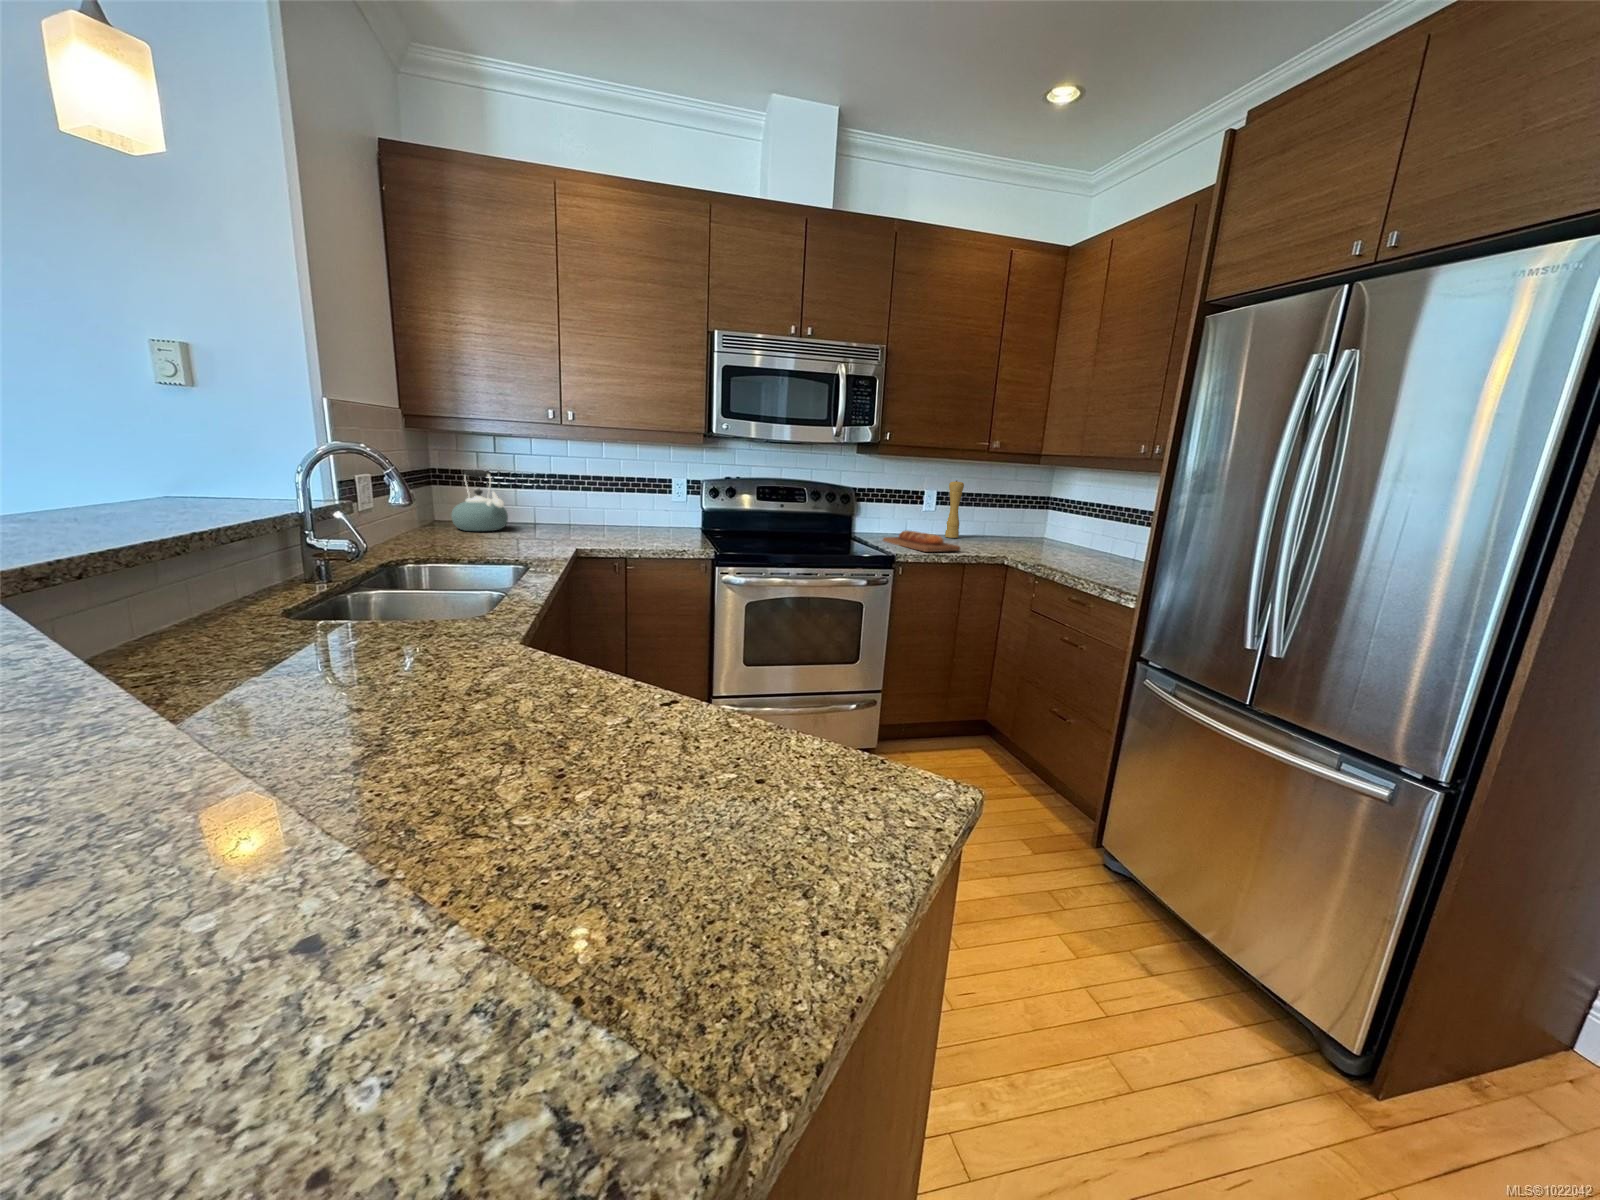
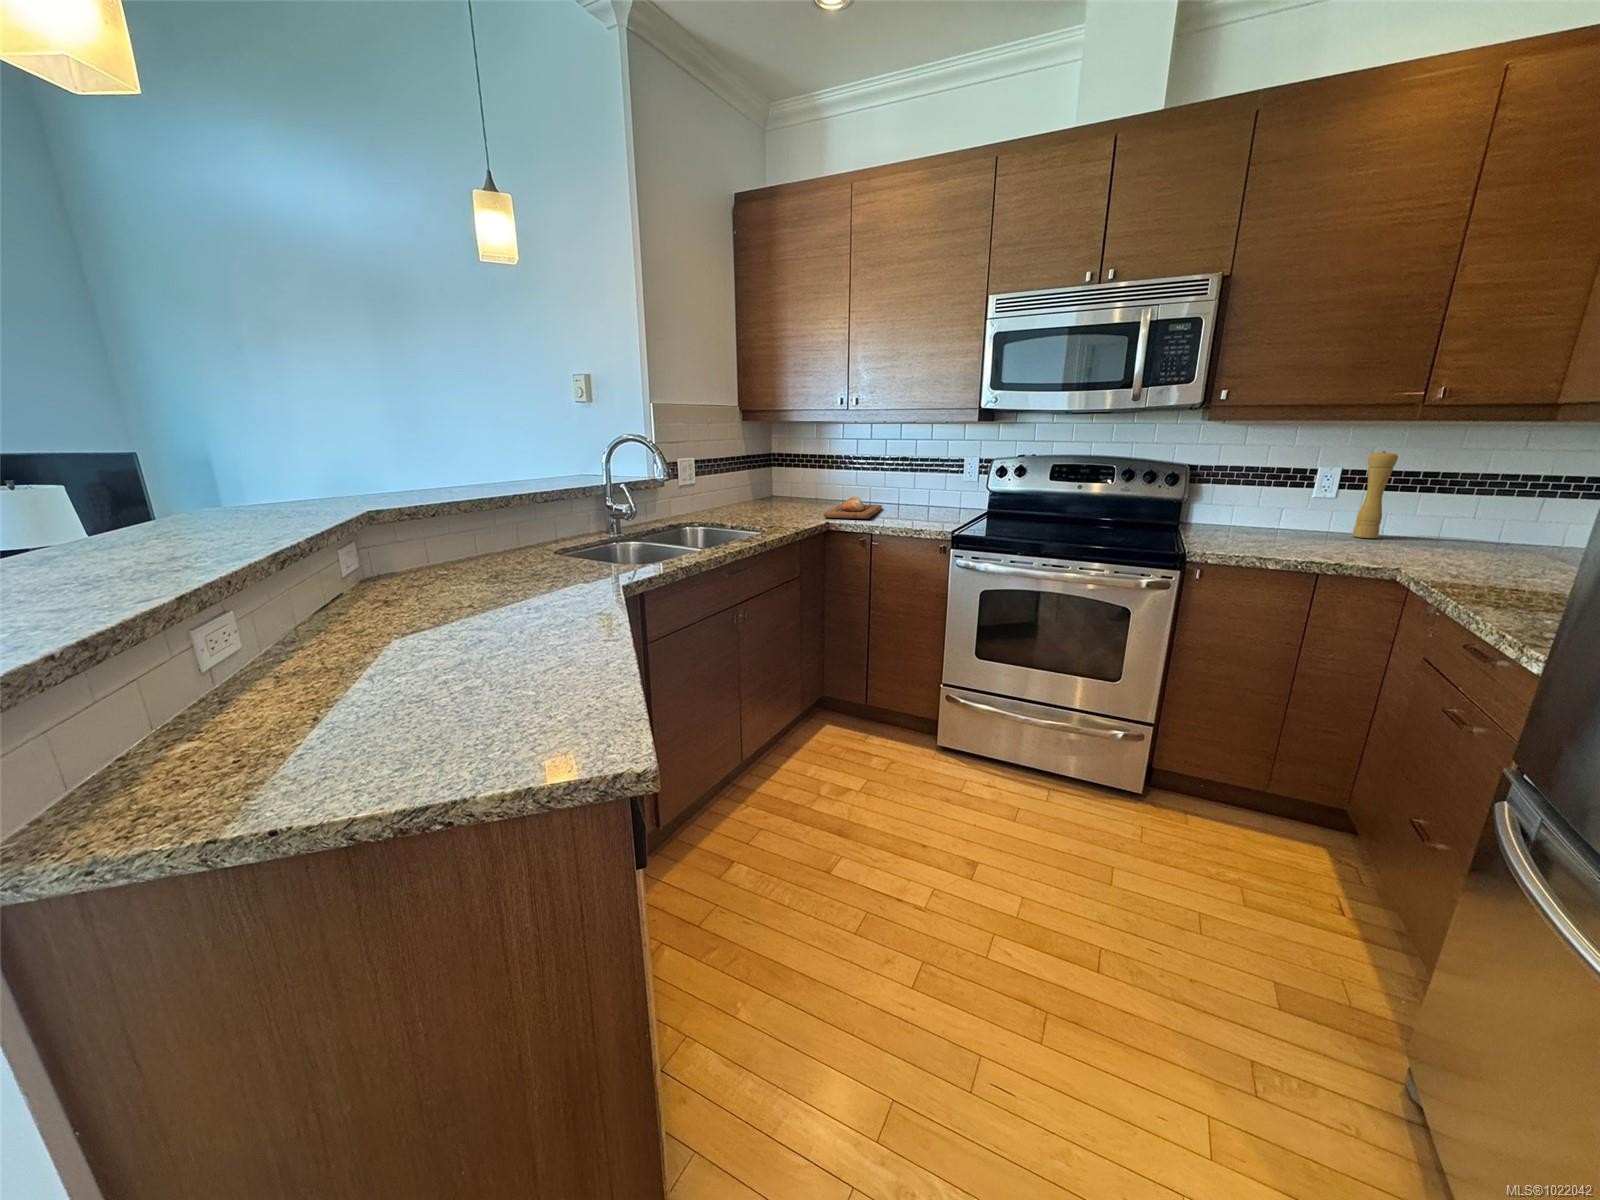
kettle: present [451,470,508,531] -> none [771,454,812,505]
bread loaf: present [883,530,961,552] -> present [823,497,882,519]

